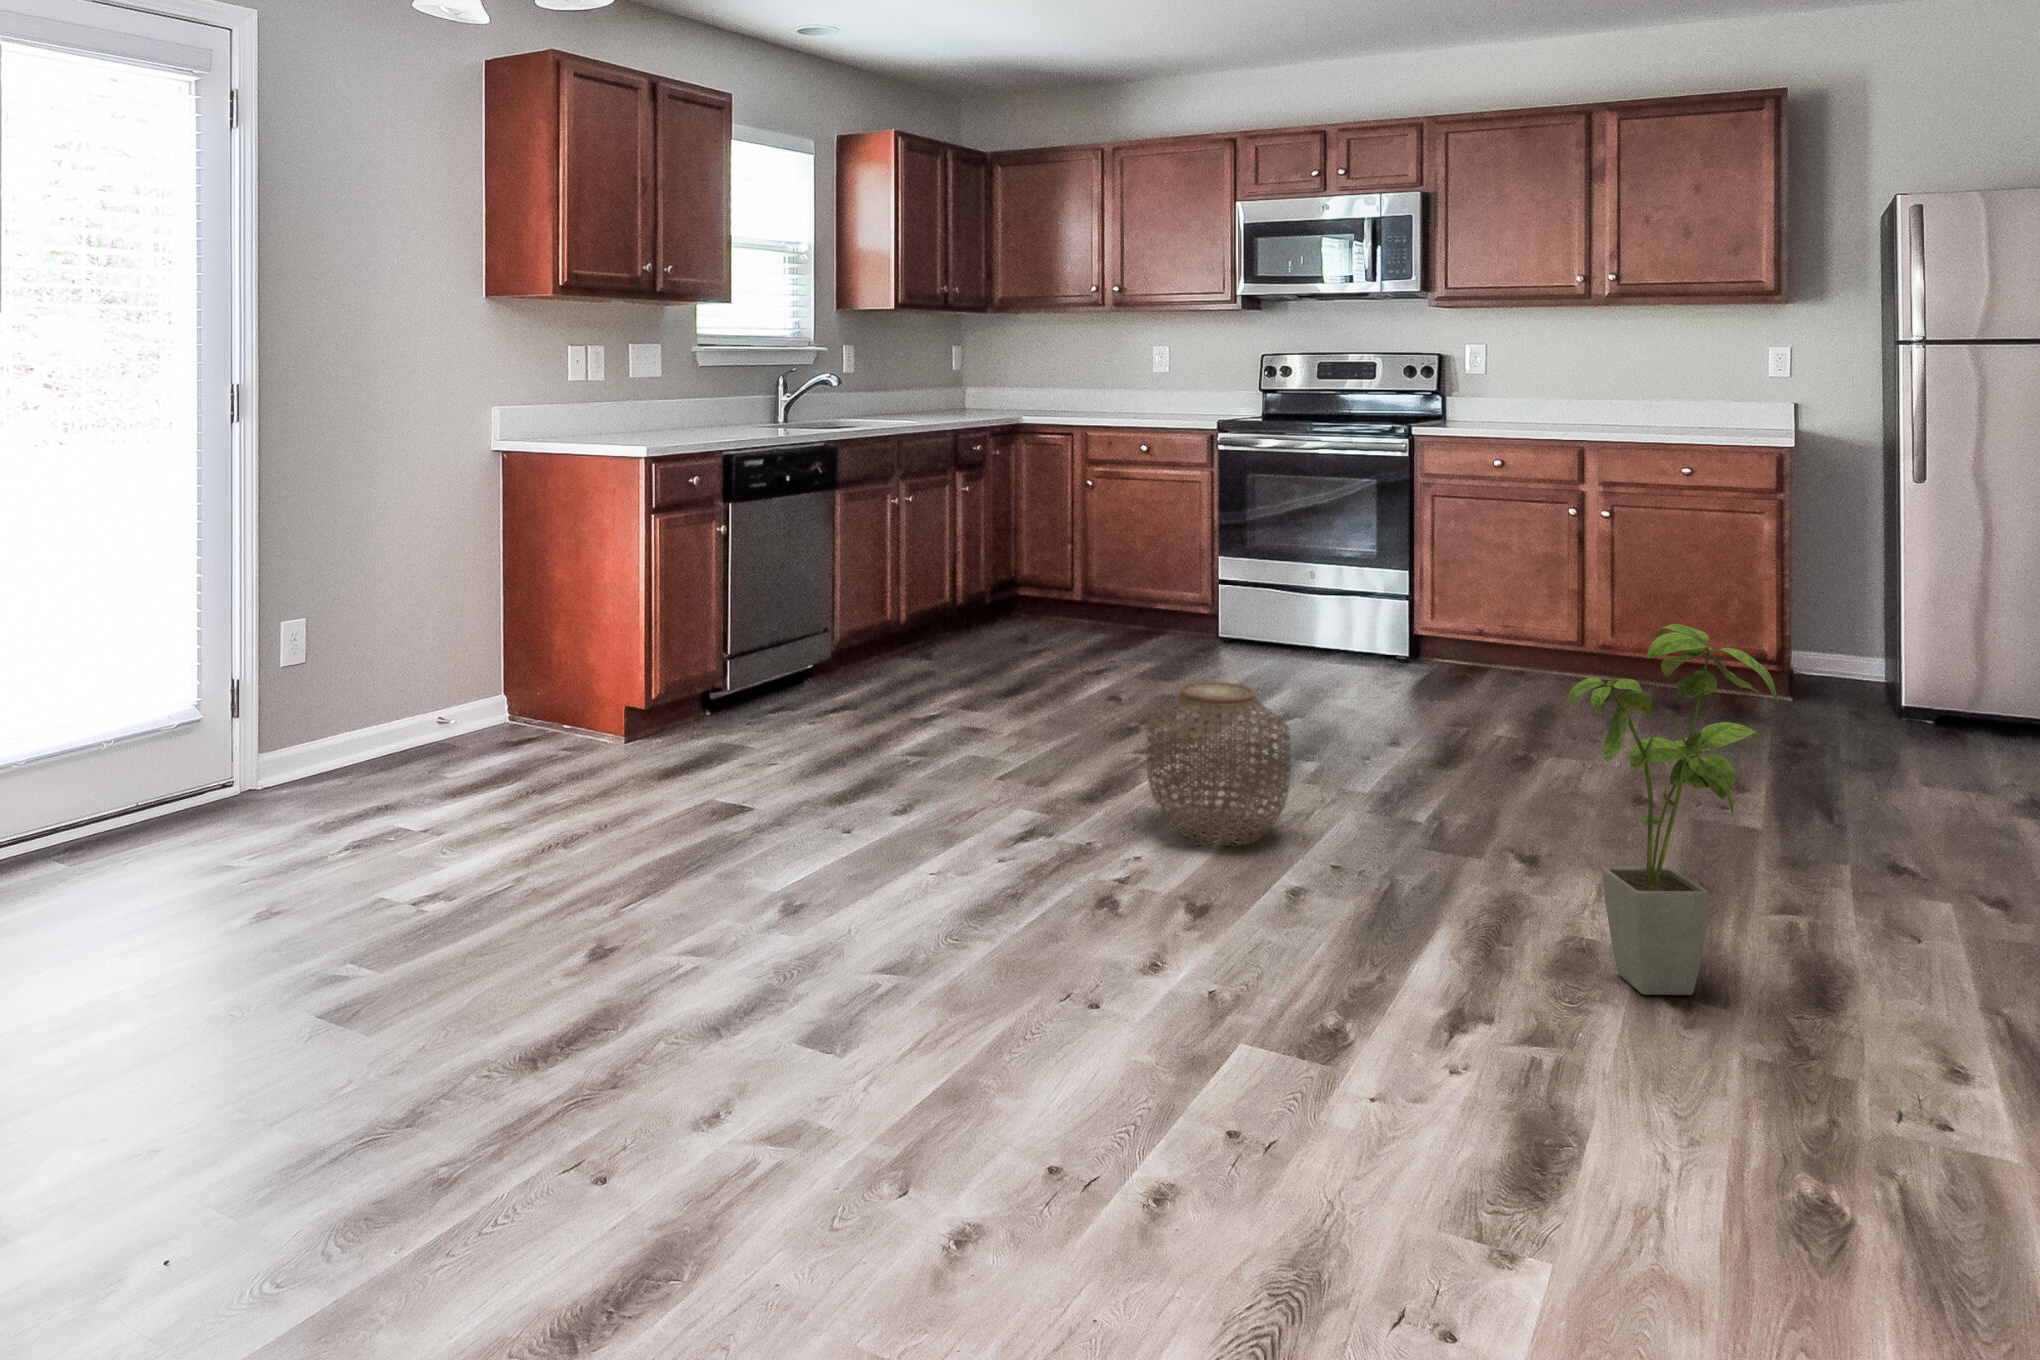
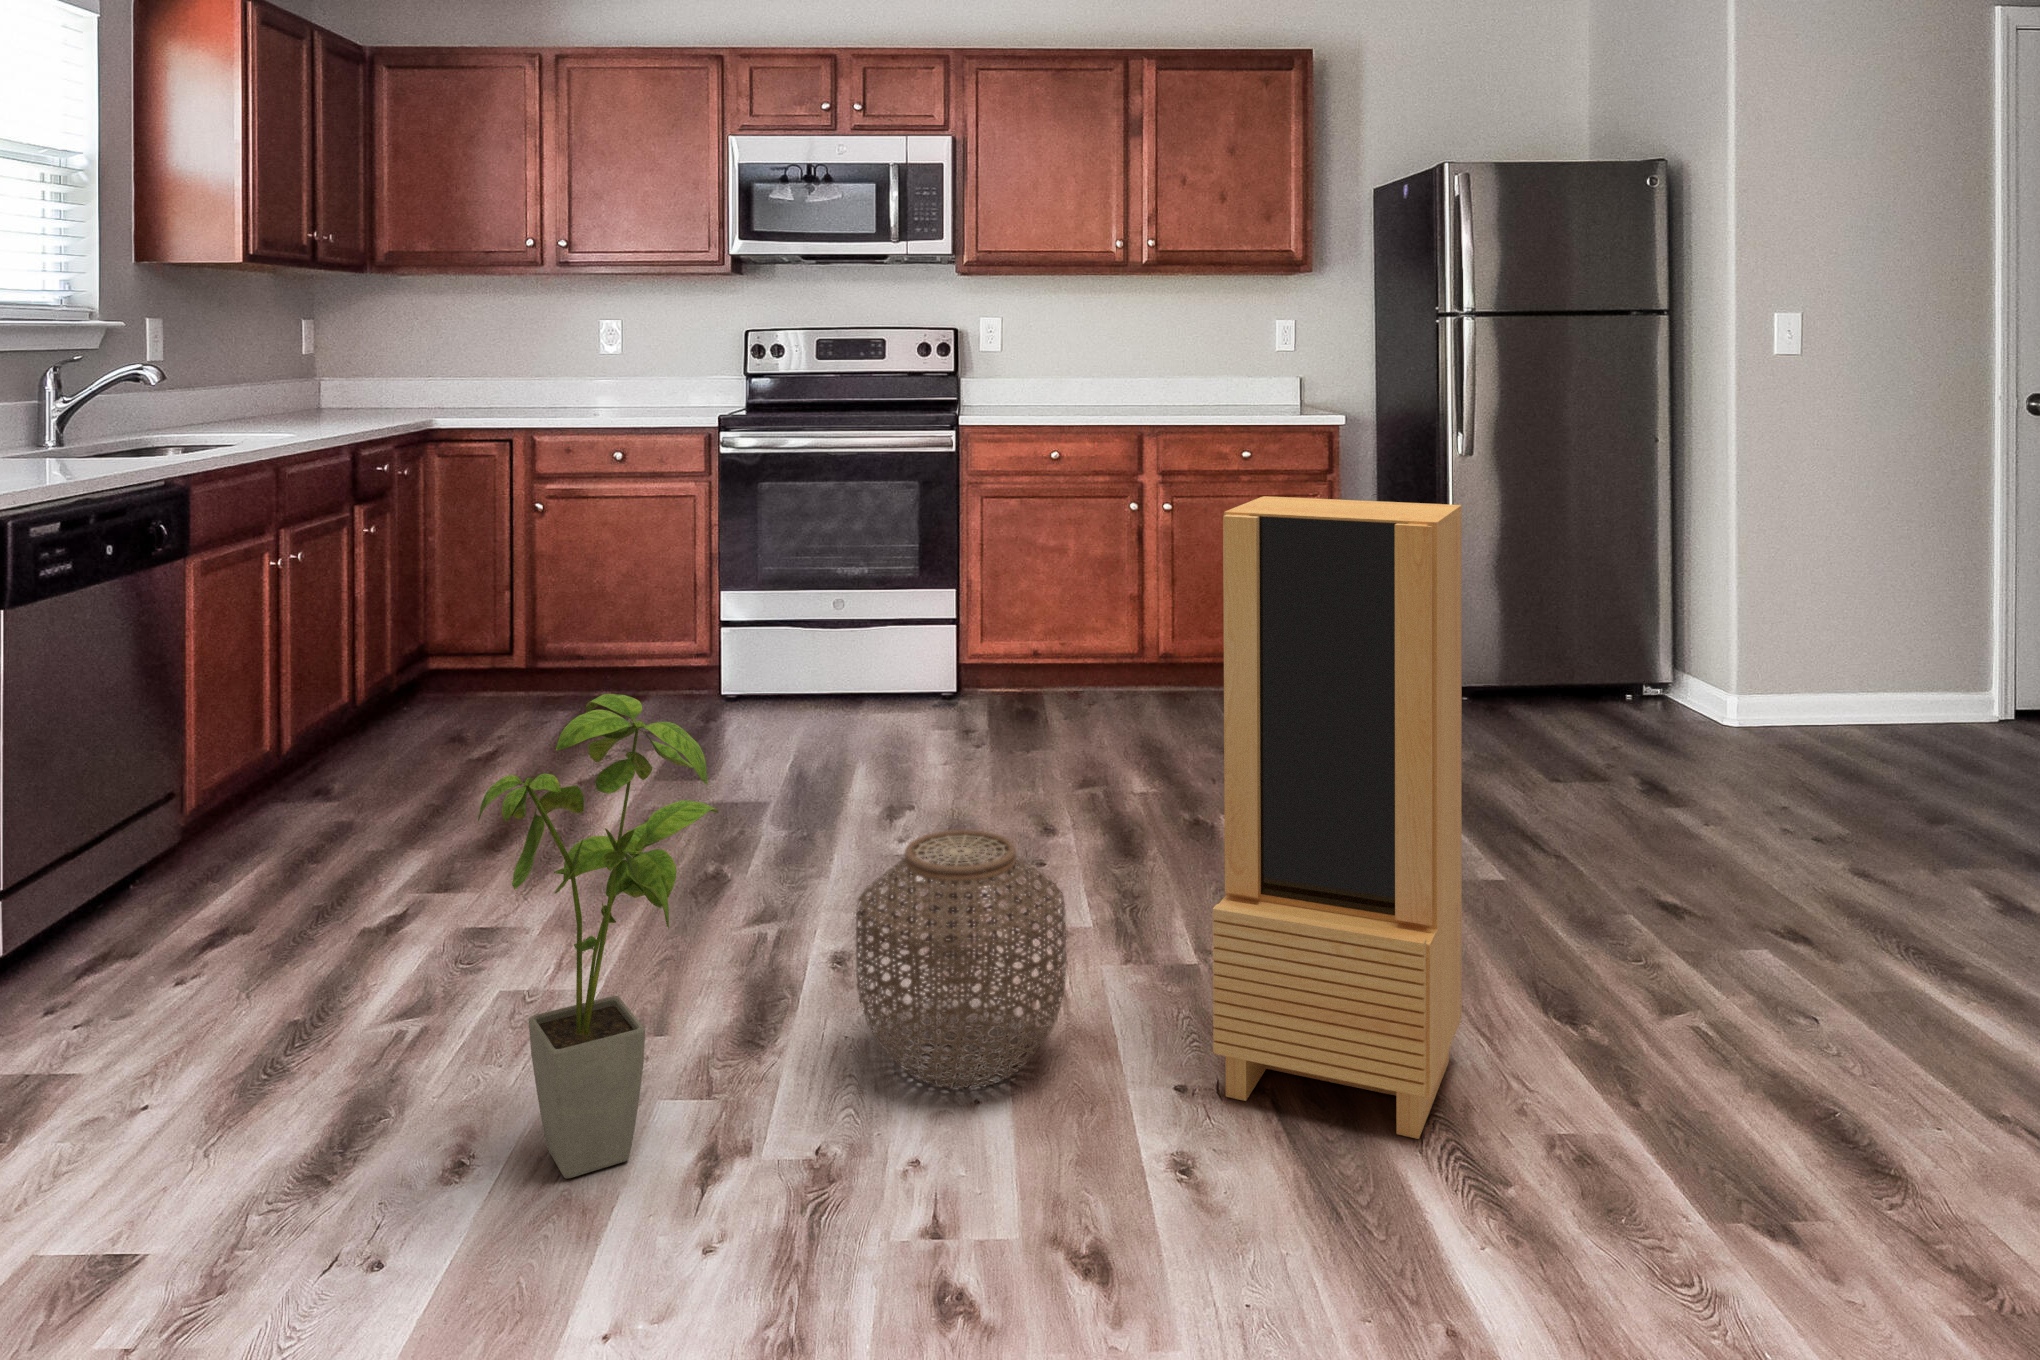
storage cabinet: none [1369,467,1588,925] -> present [1213,496,1462,1139]
house plant: present [1566,624,1778,995] -> present [478,694,718,1178]

